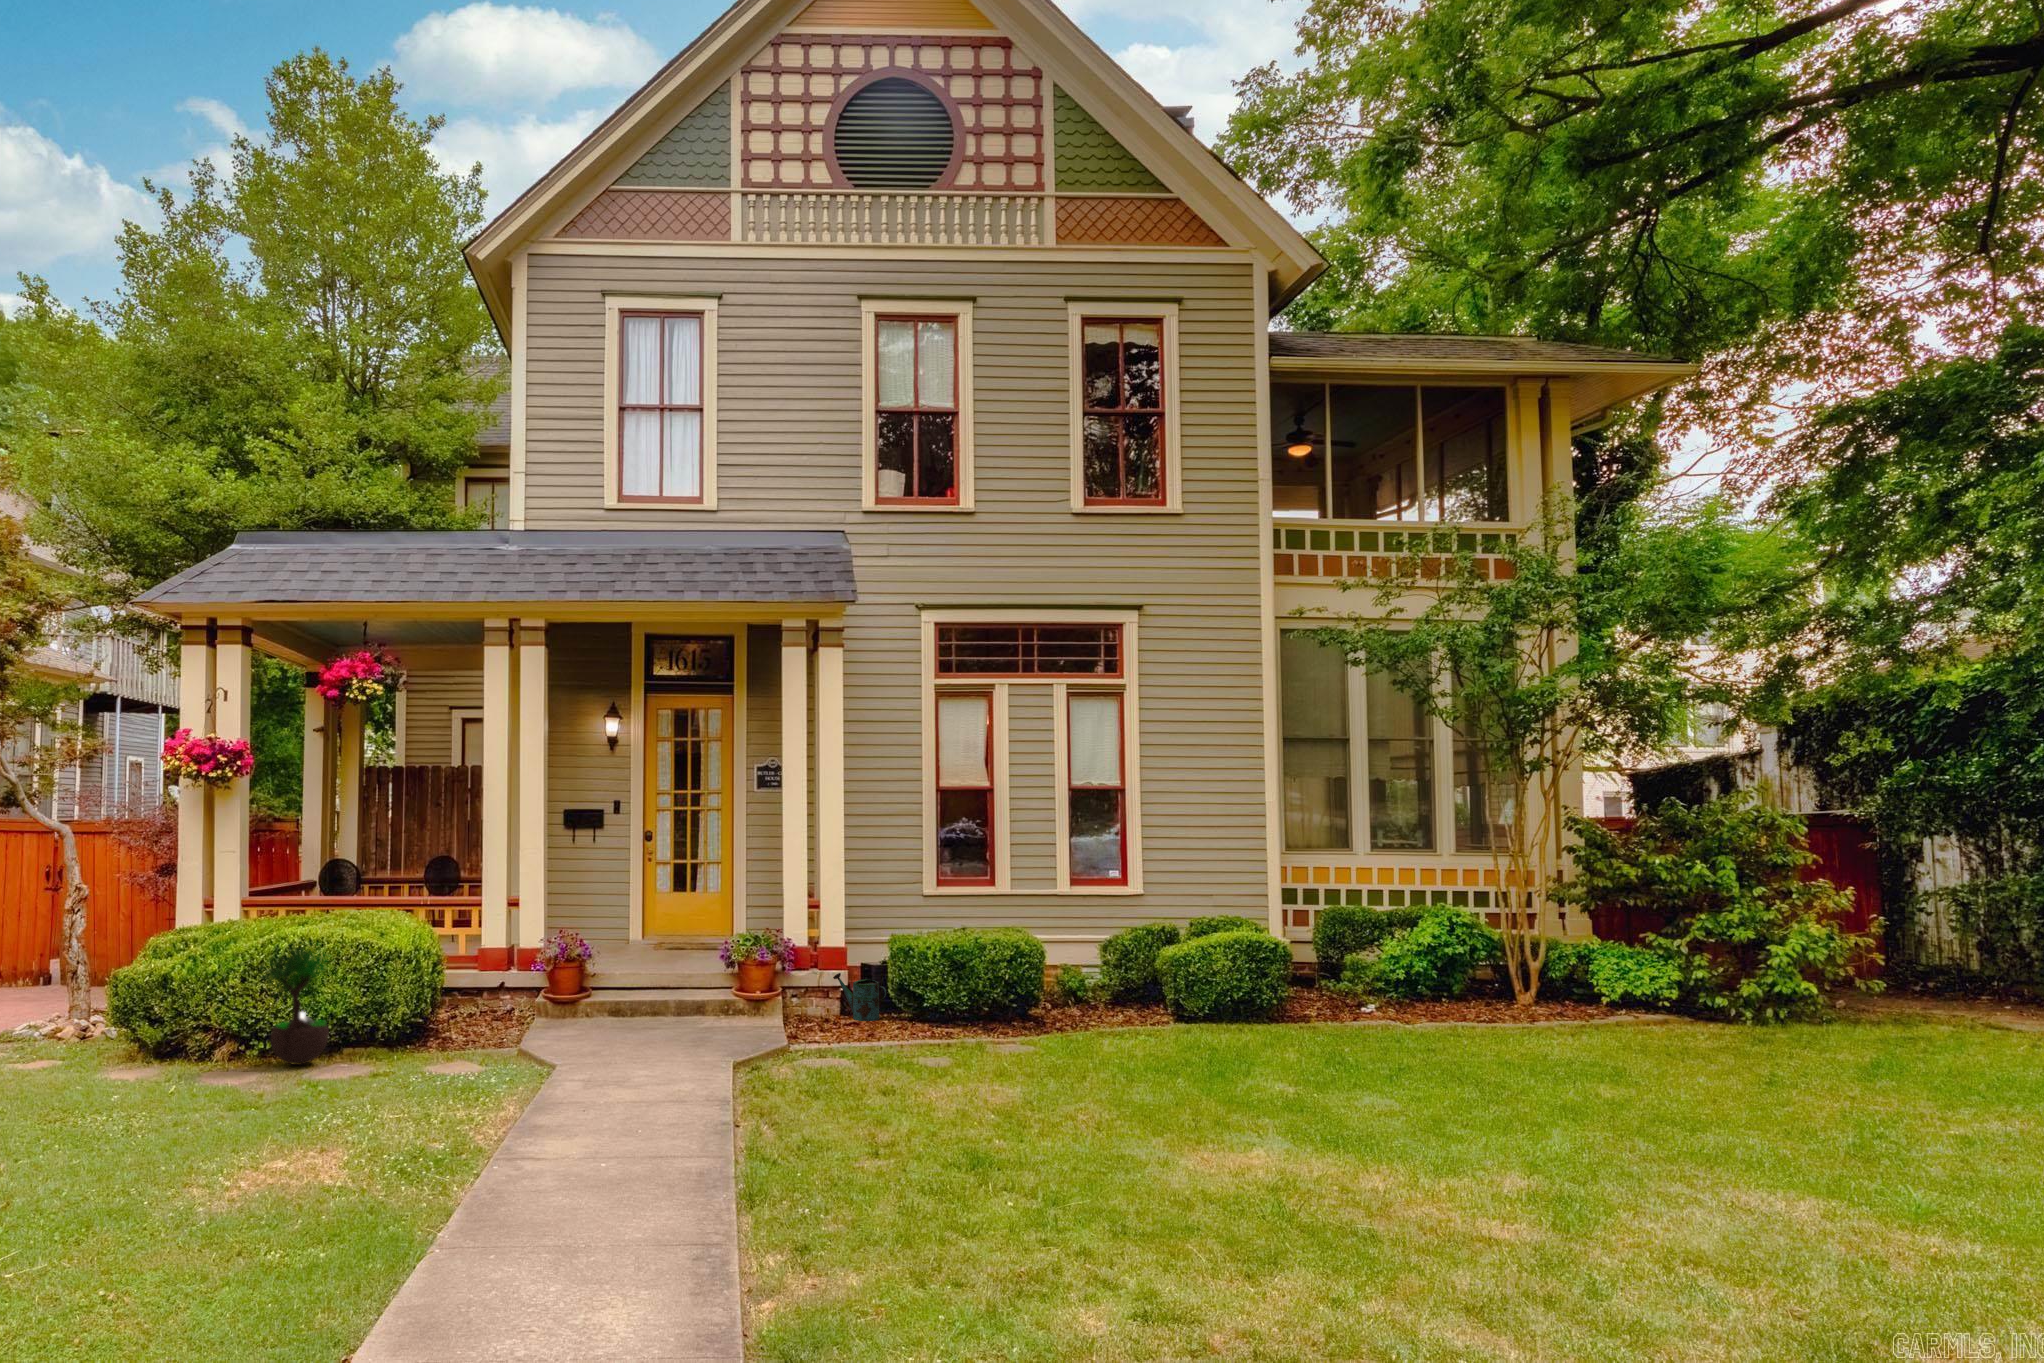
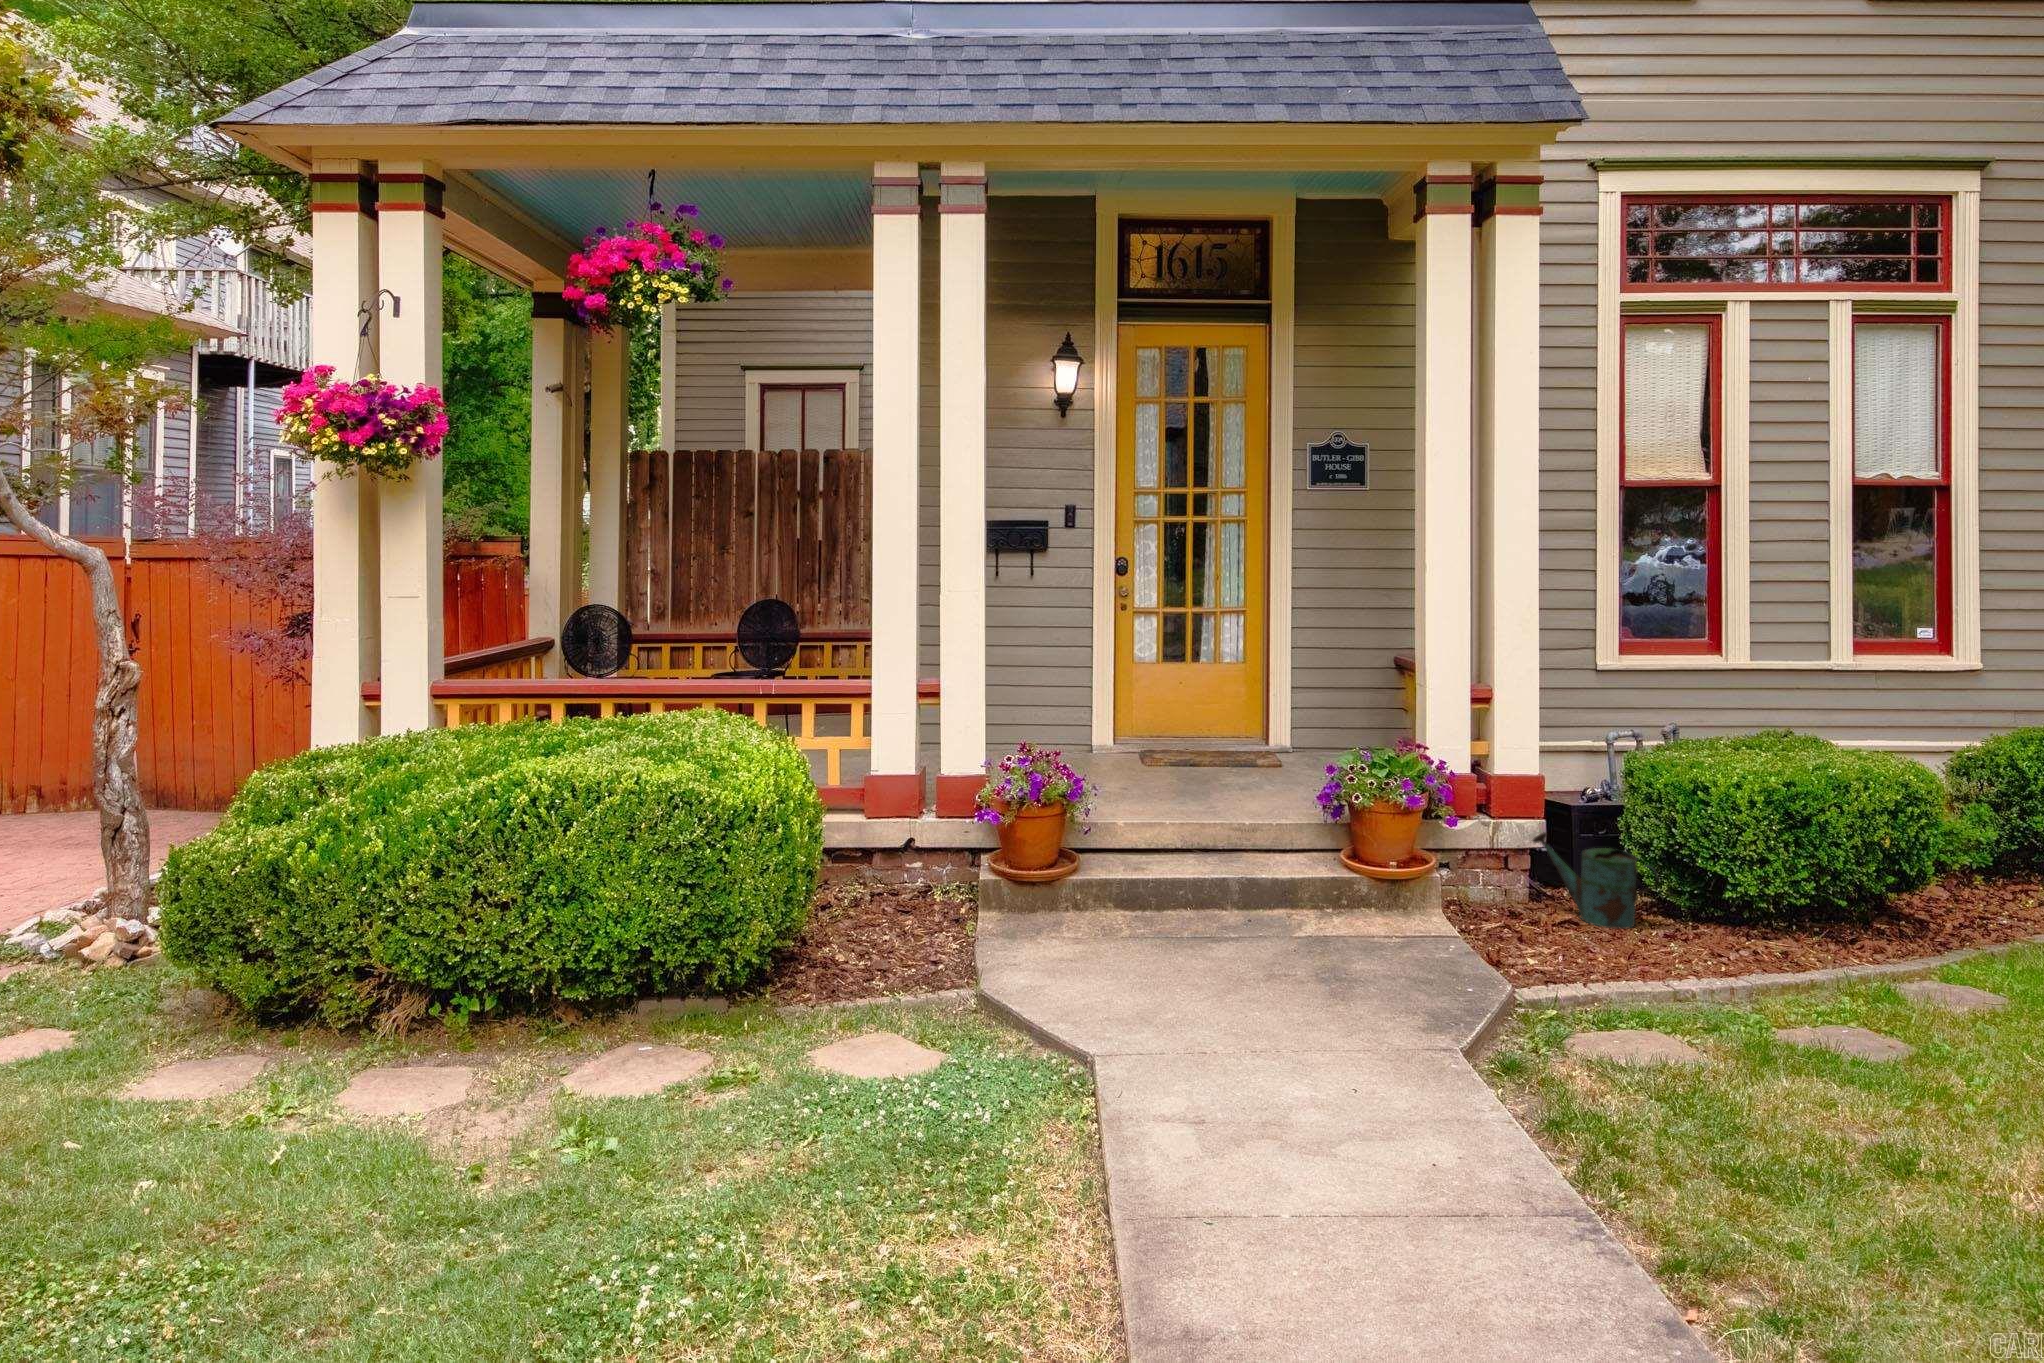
potted tree: present [258,942,330,1065] -> none [451,793,624,1069]

